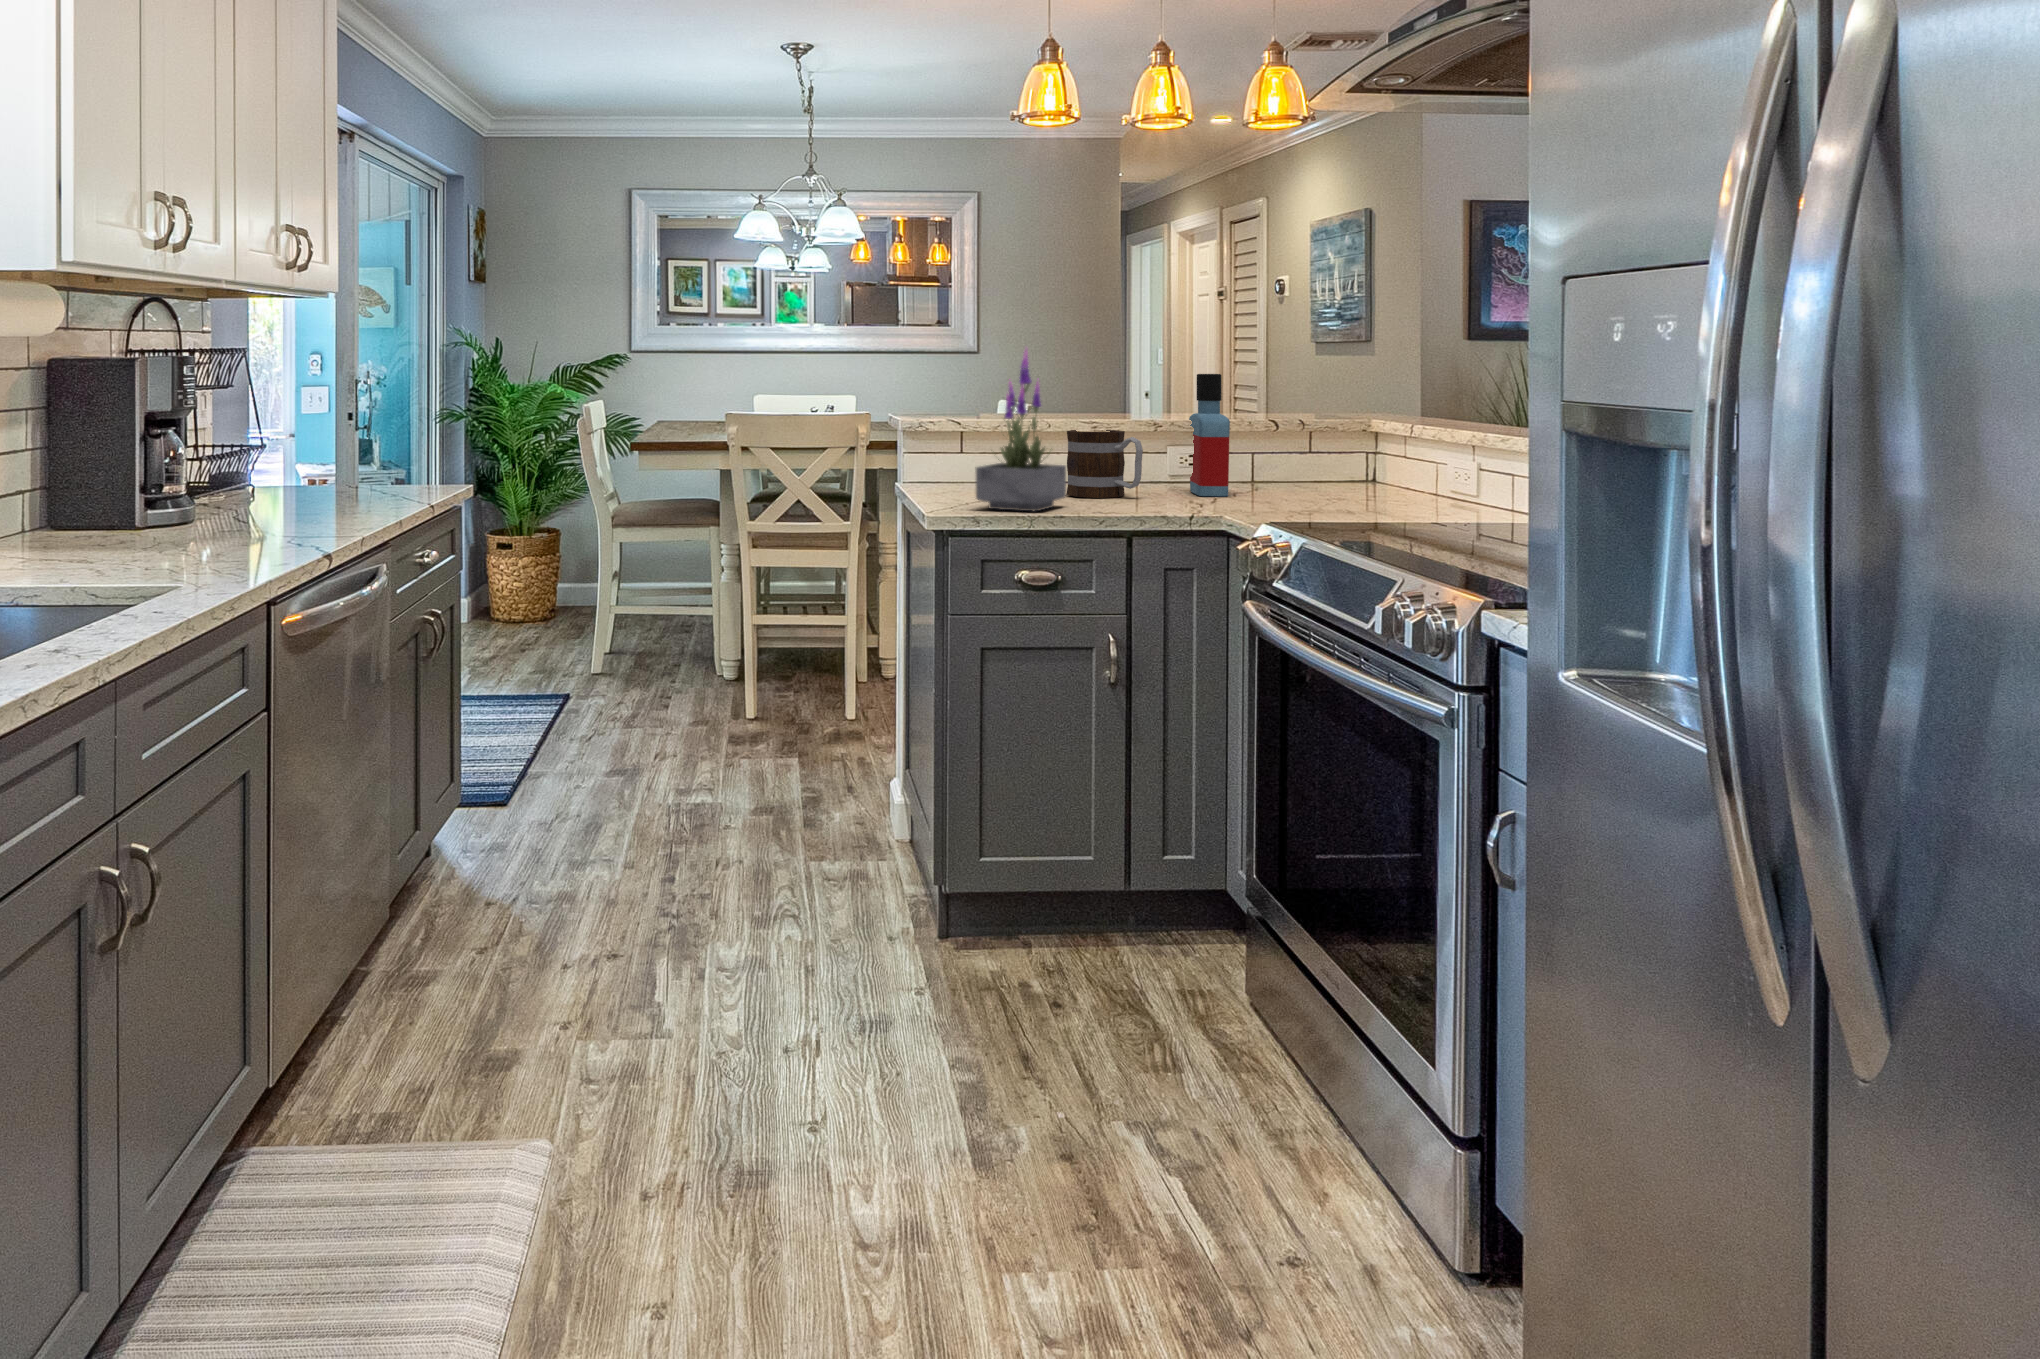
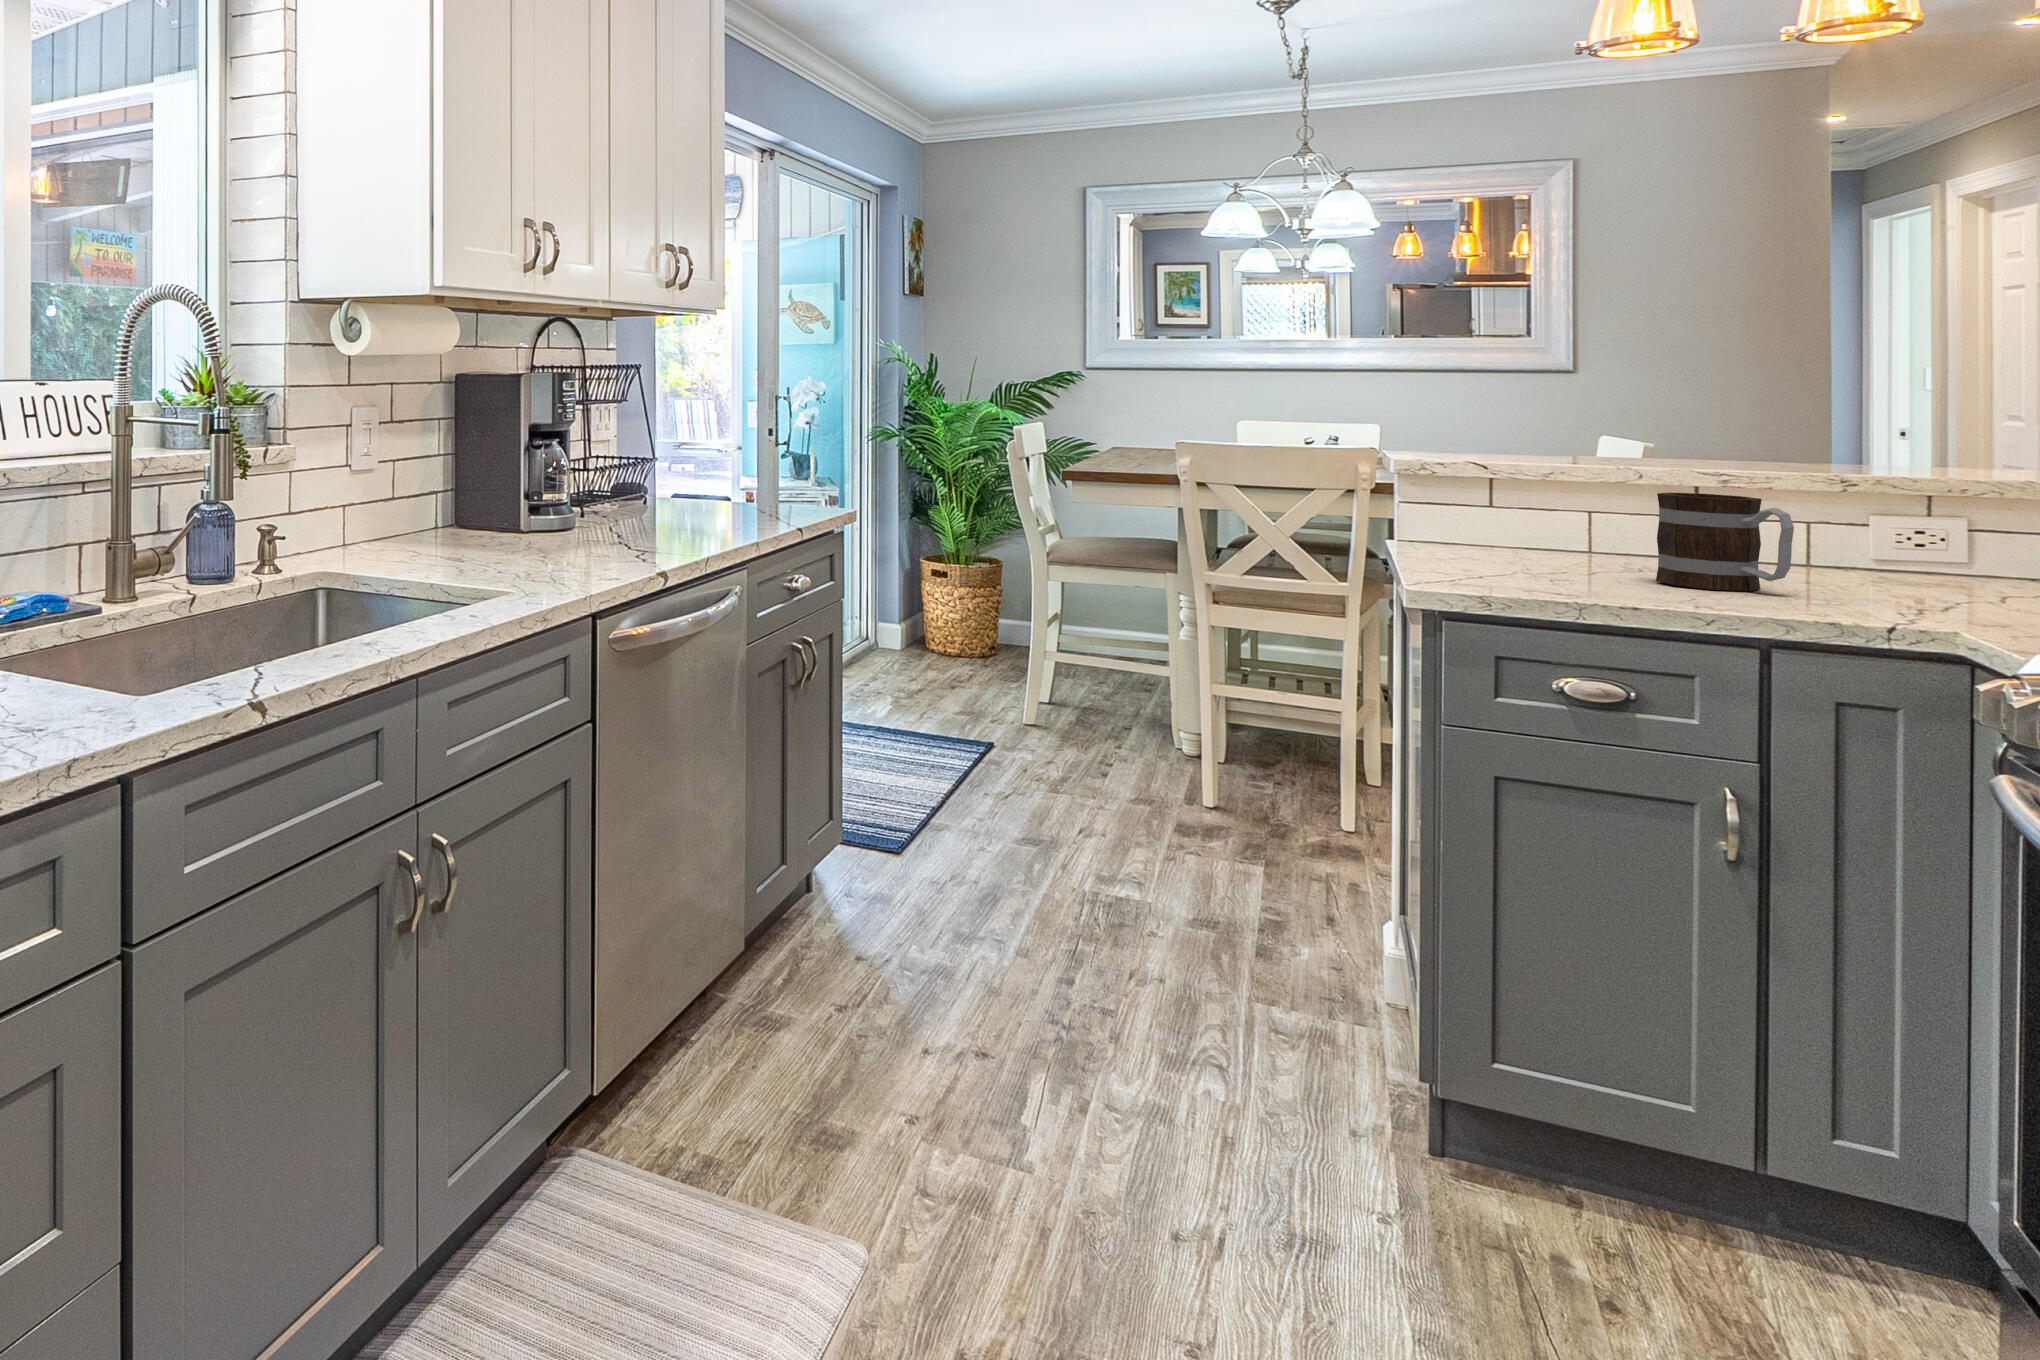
potted plant: present [976,351,1066,511] -> none [1497,375,1651,601]
bottle: present [1189,374,1230,496] -> none [1886,422,1967,606]

